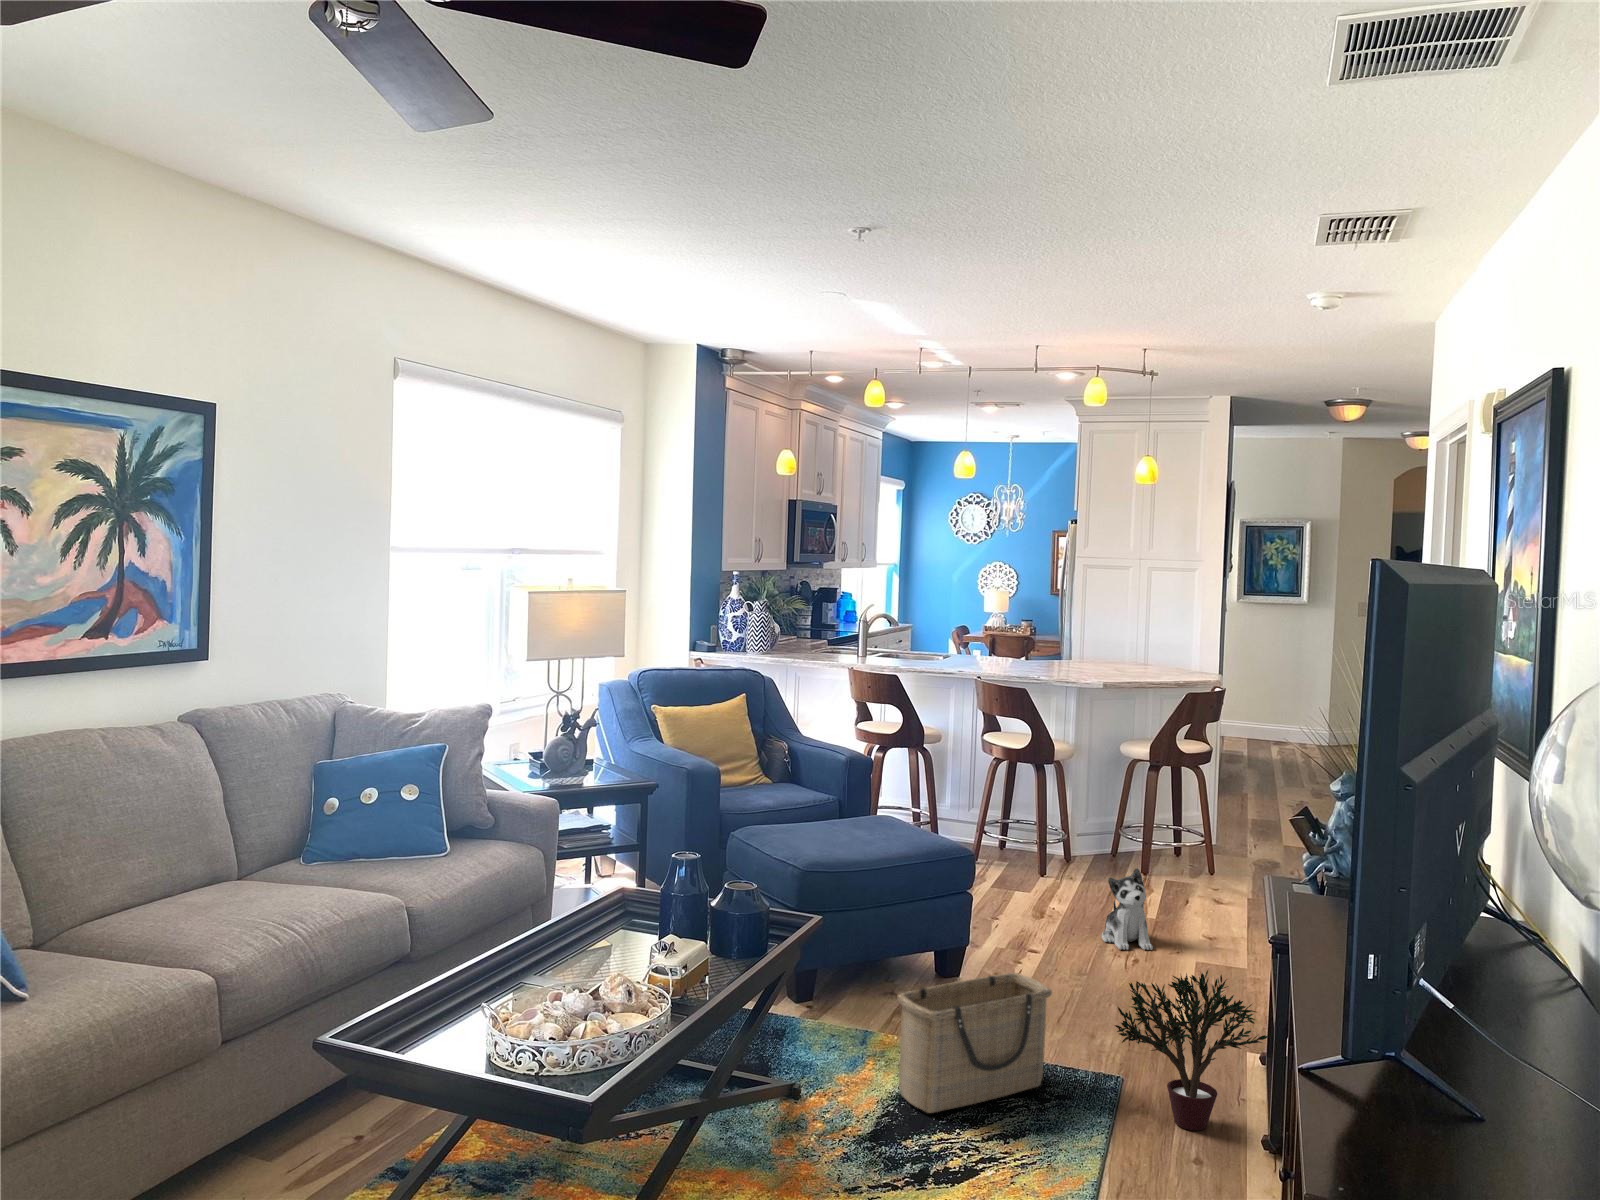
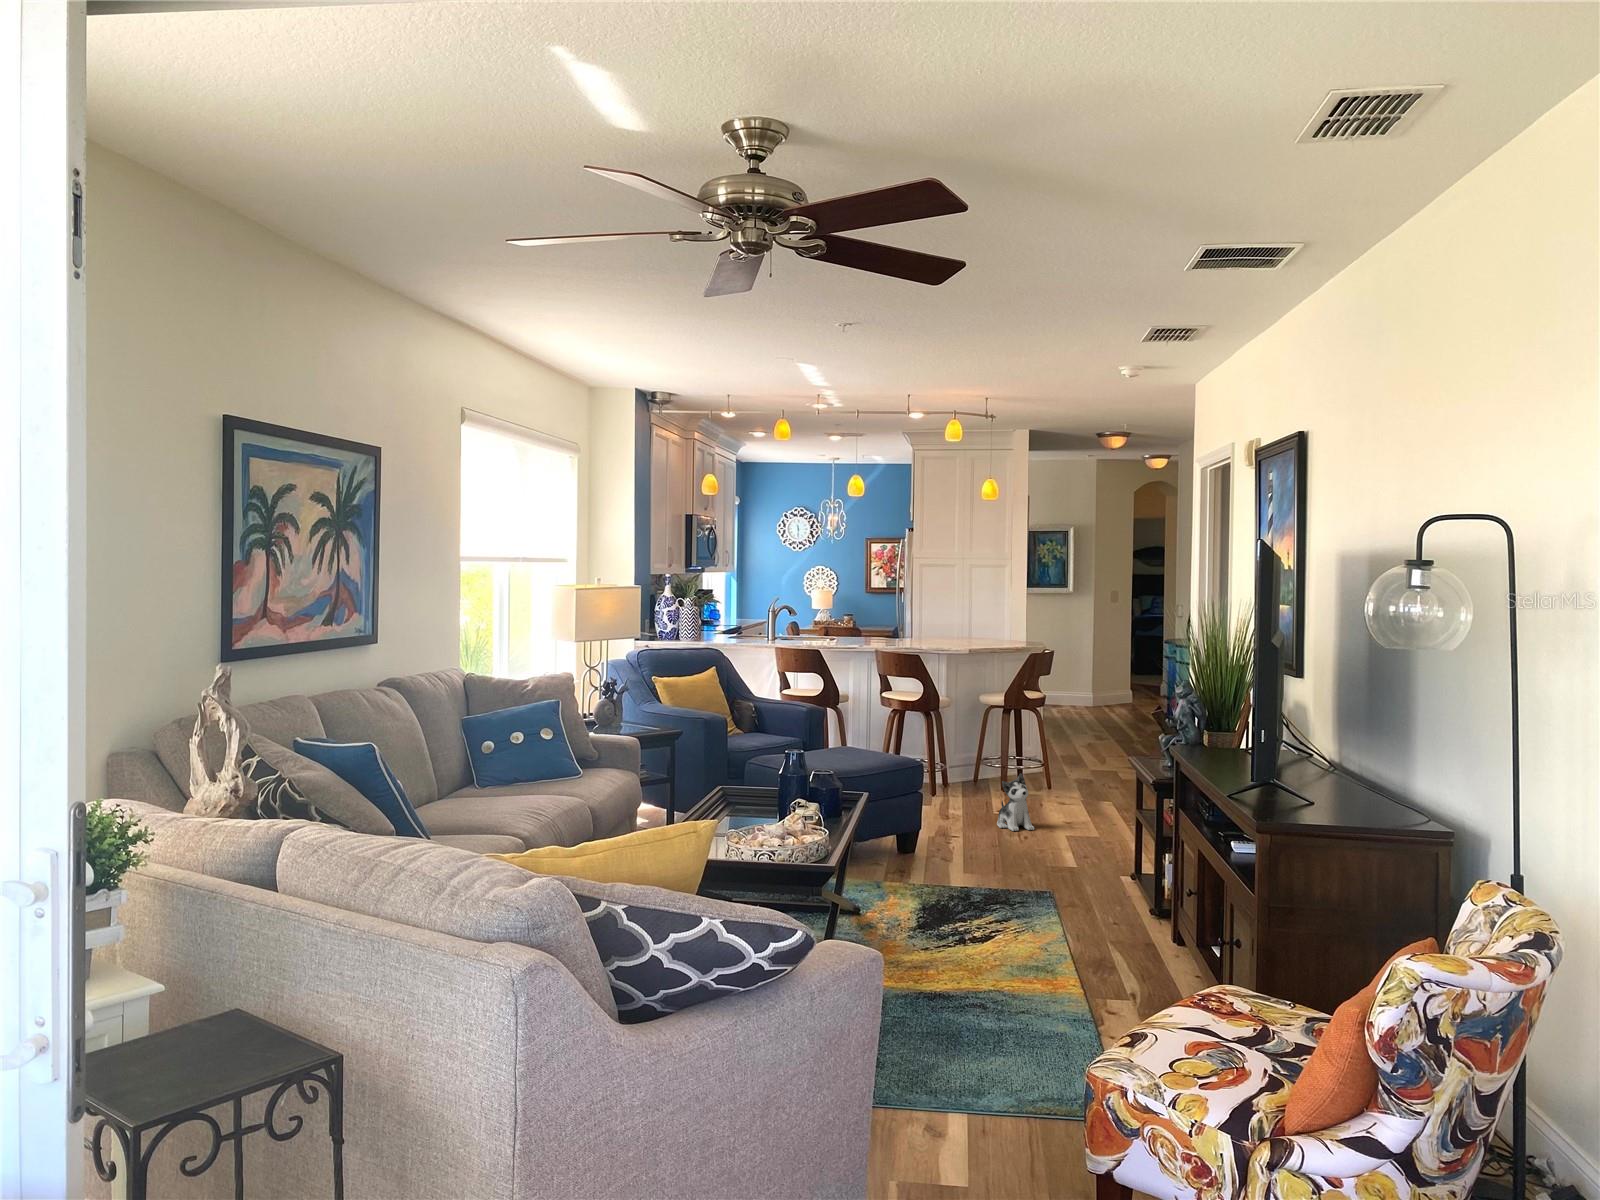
potted plant: present [1115,970,1269,1131] -> none [1061,810,1156,911]
basket: present [897,973,1052,1113] -> none [919,829,1012,917]

